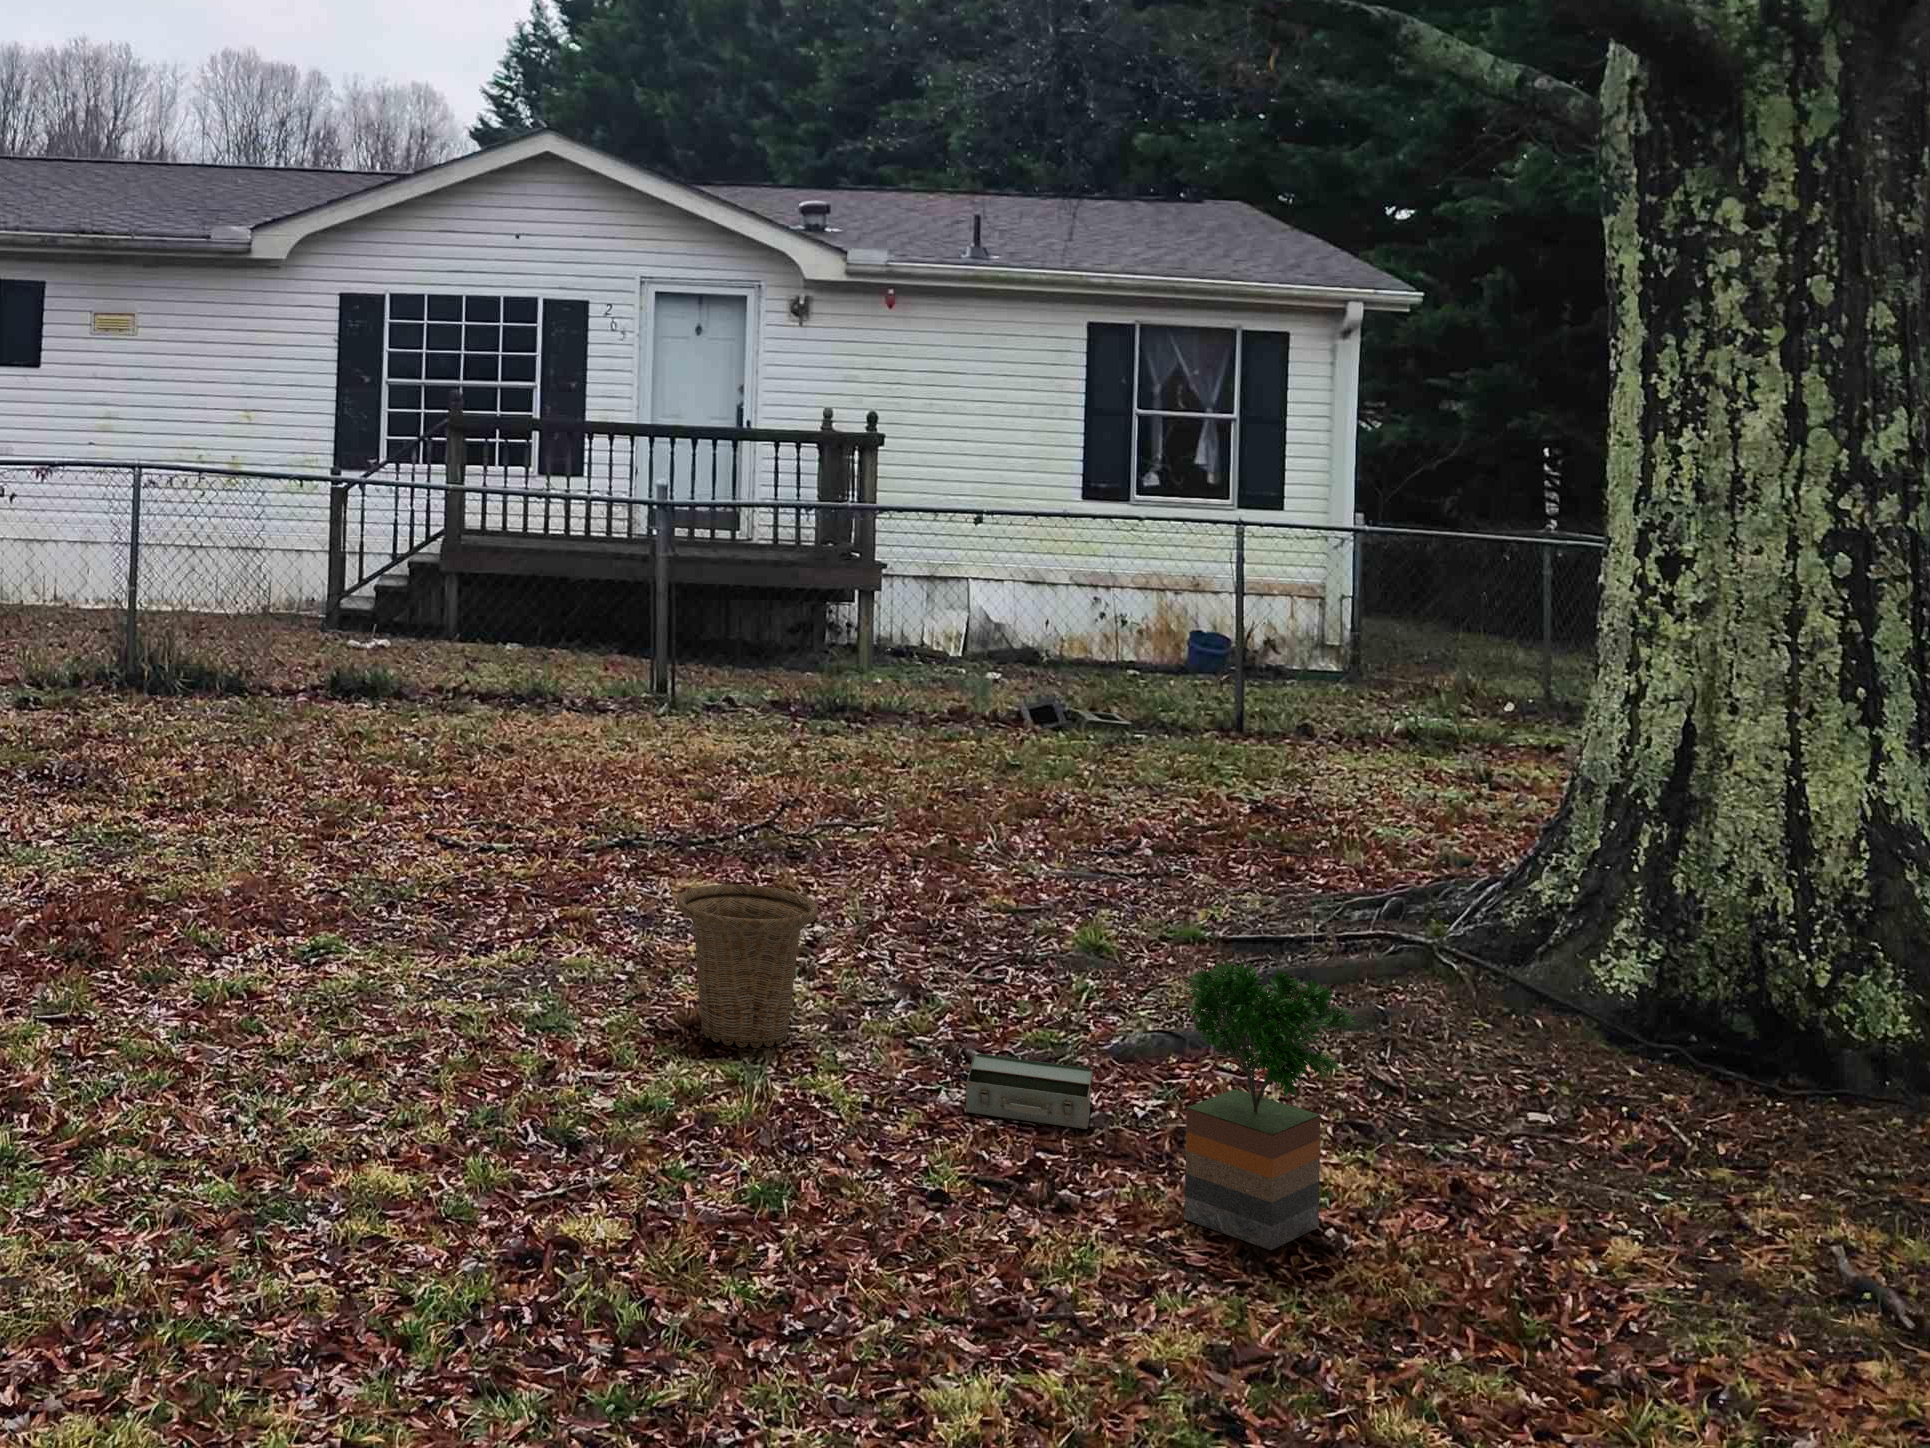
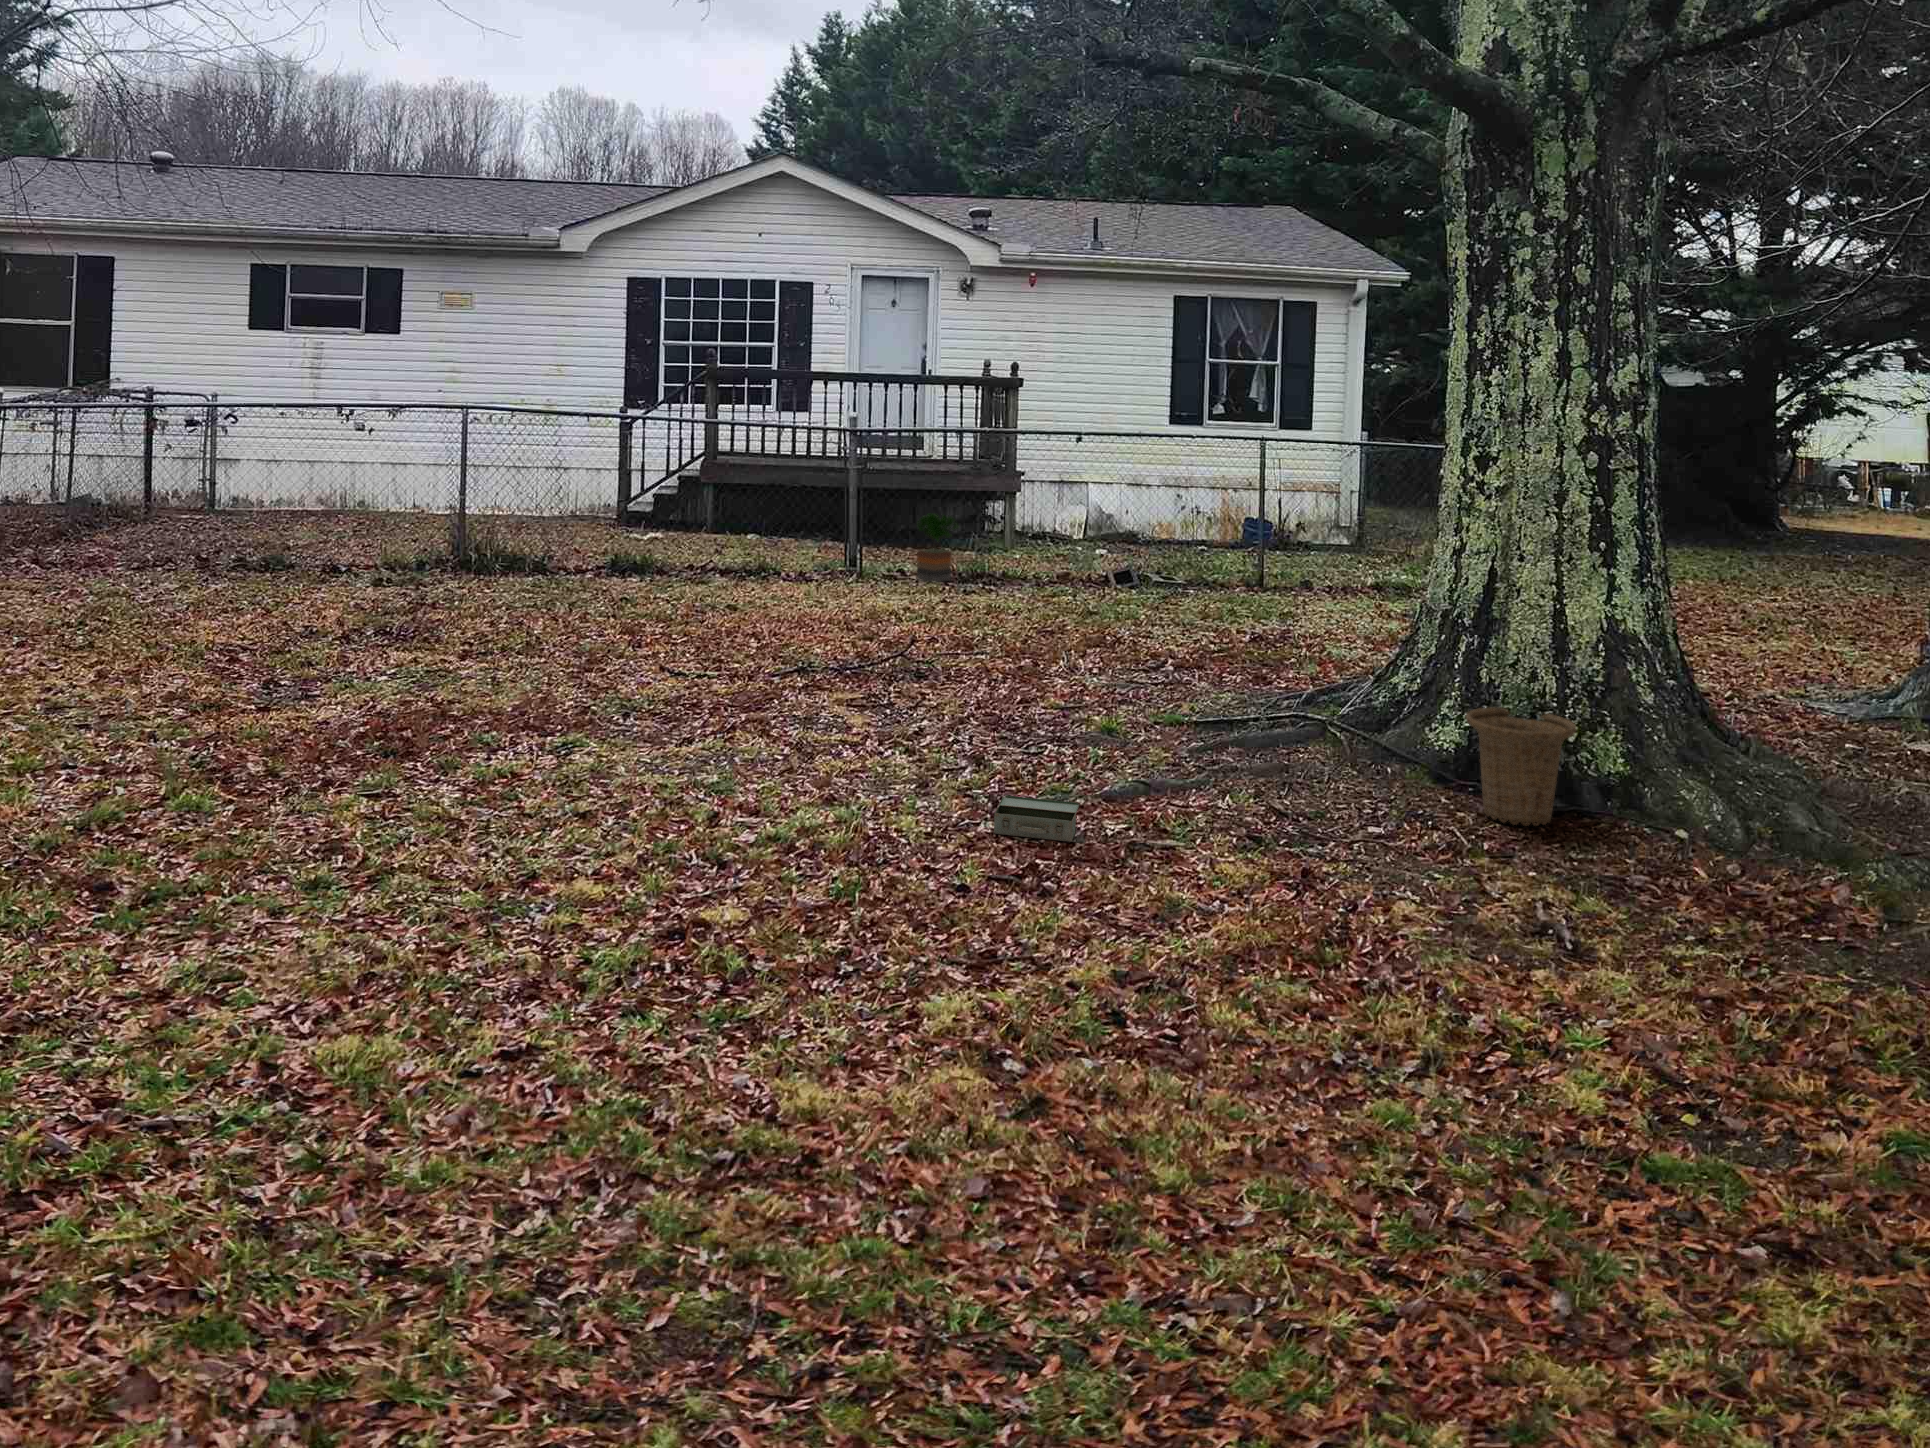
basket: present [677,885,818,1048] -> present [1466,707,1577,826]
potted tree: present [1185,961,1354,1250] -> present [917,513,959,582]

